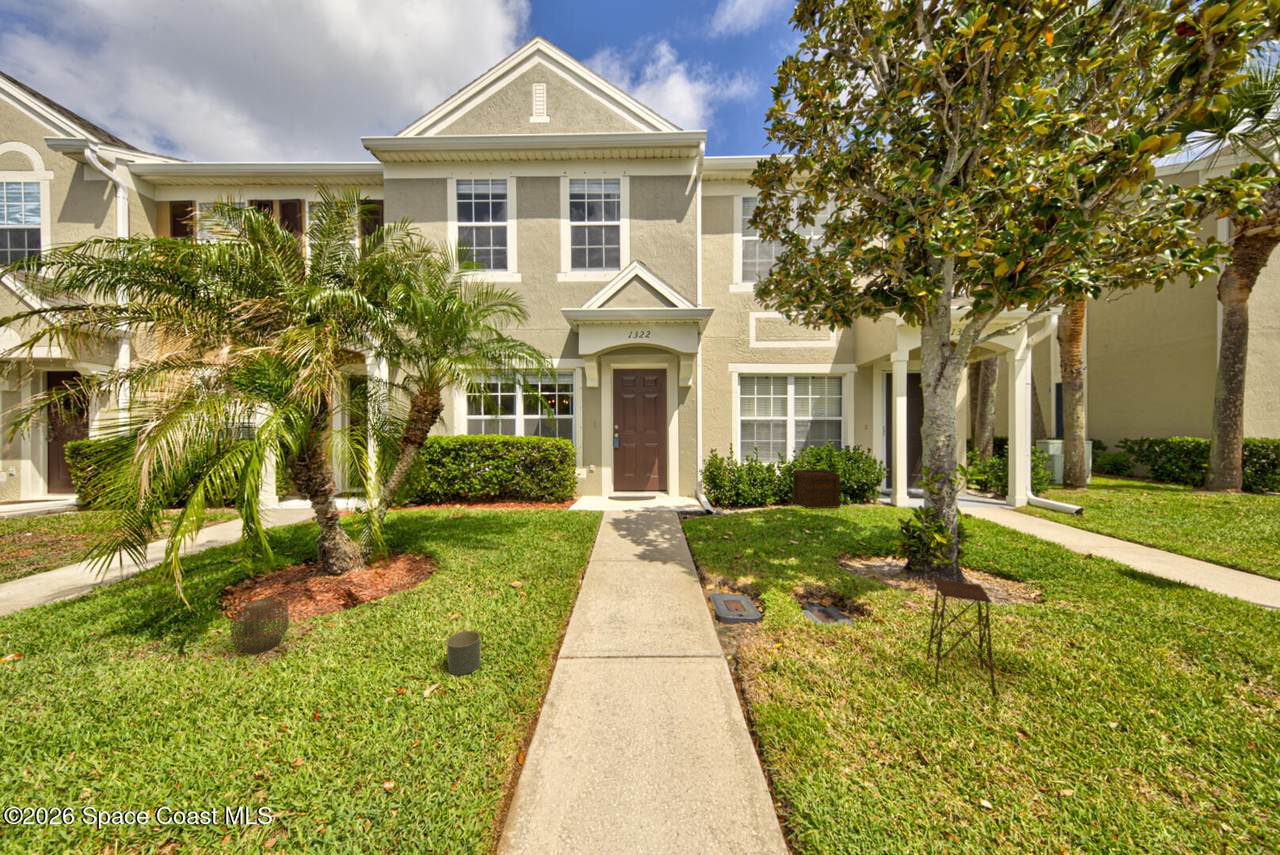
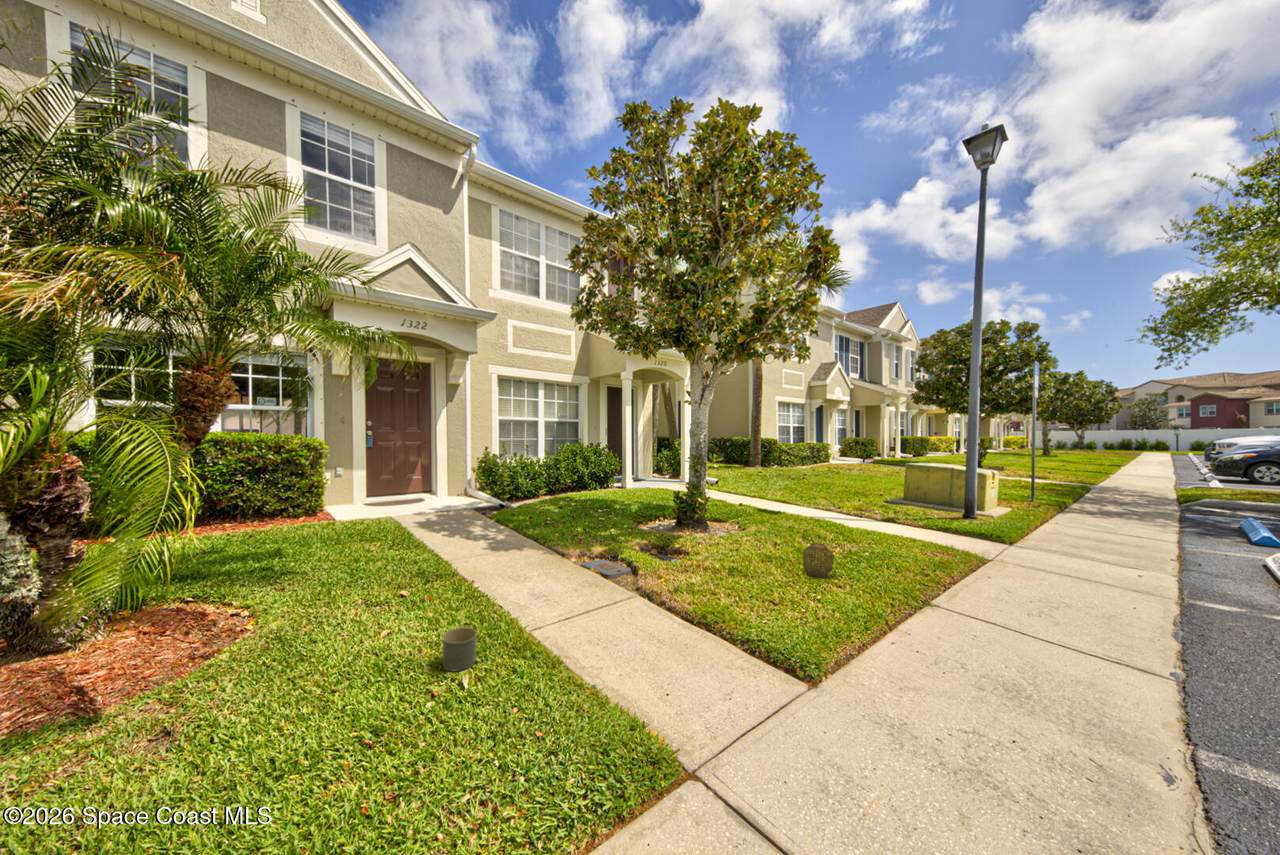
wooden crate: present [793,469,840,508] -> none [555,462,595,495]
side table: present [927,579,995,695] -> none [733,518,771,577]
woven basket: present [231,598,289,654] -> present [803,543,834,578]

